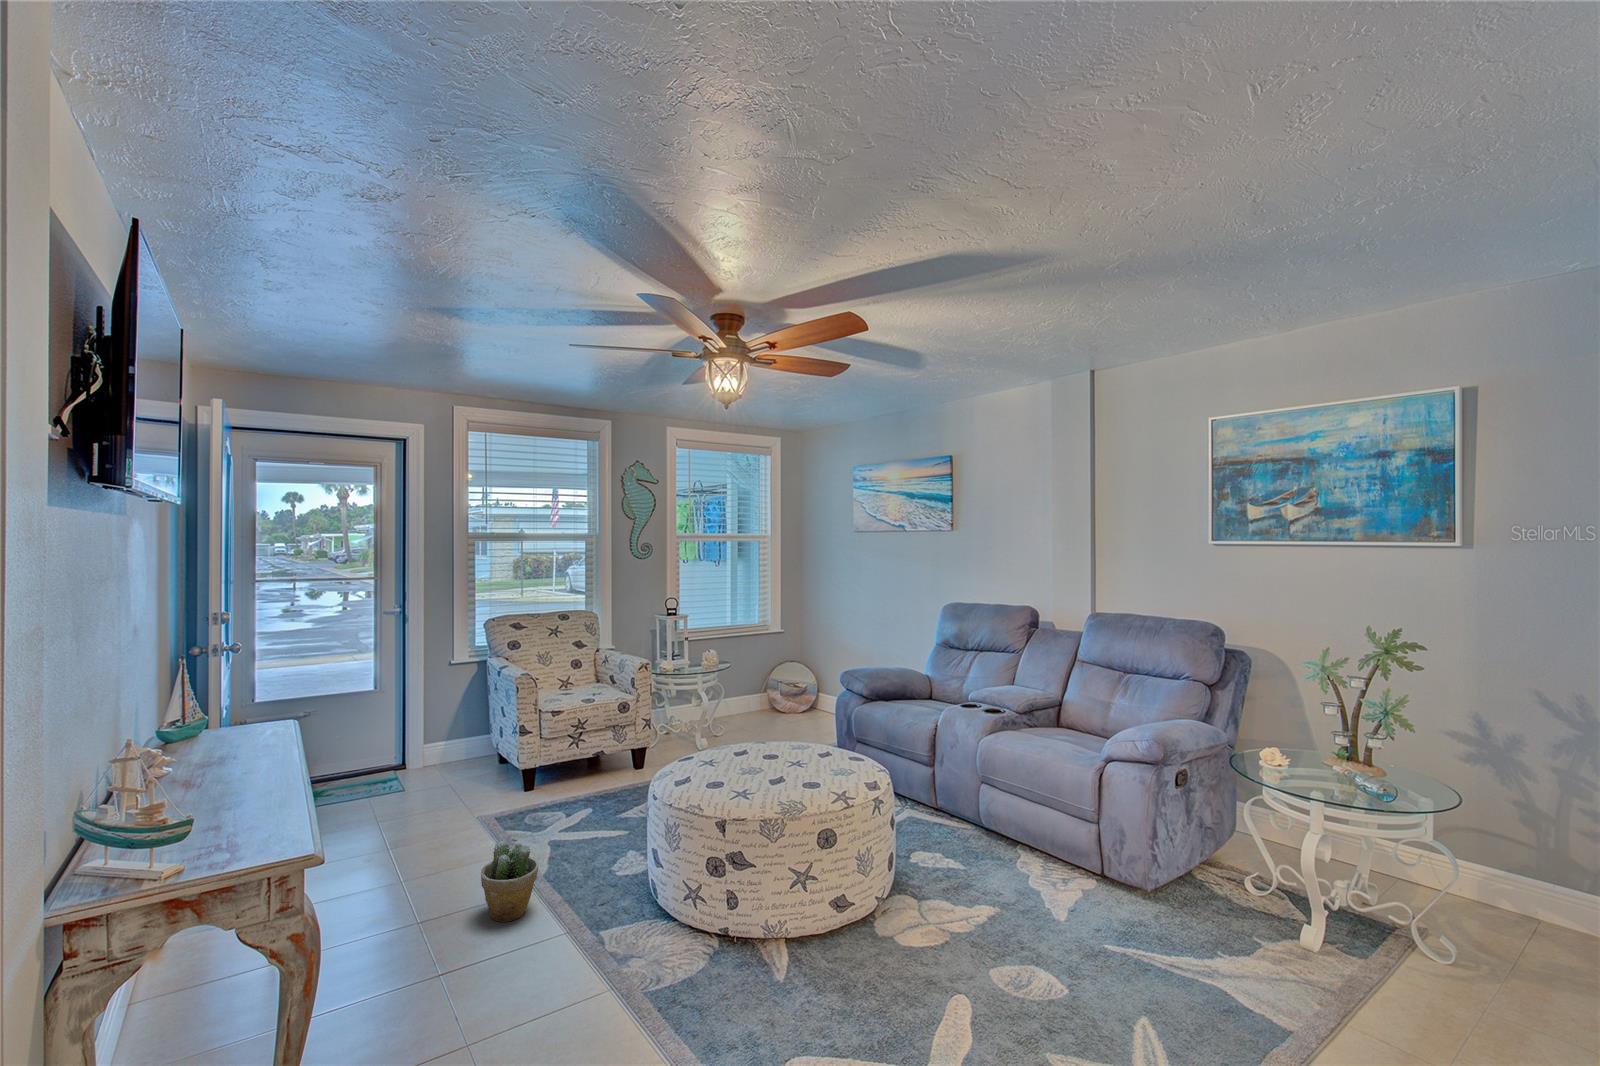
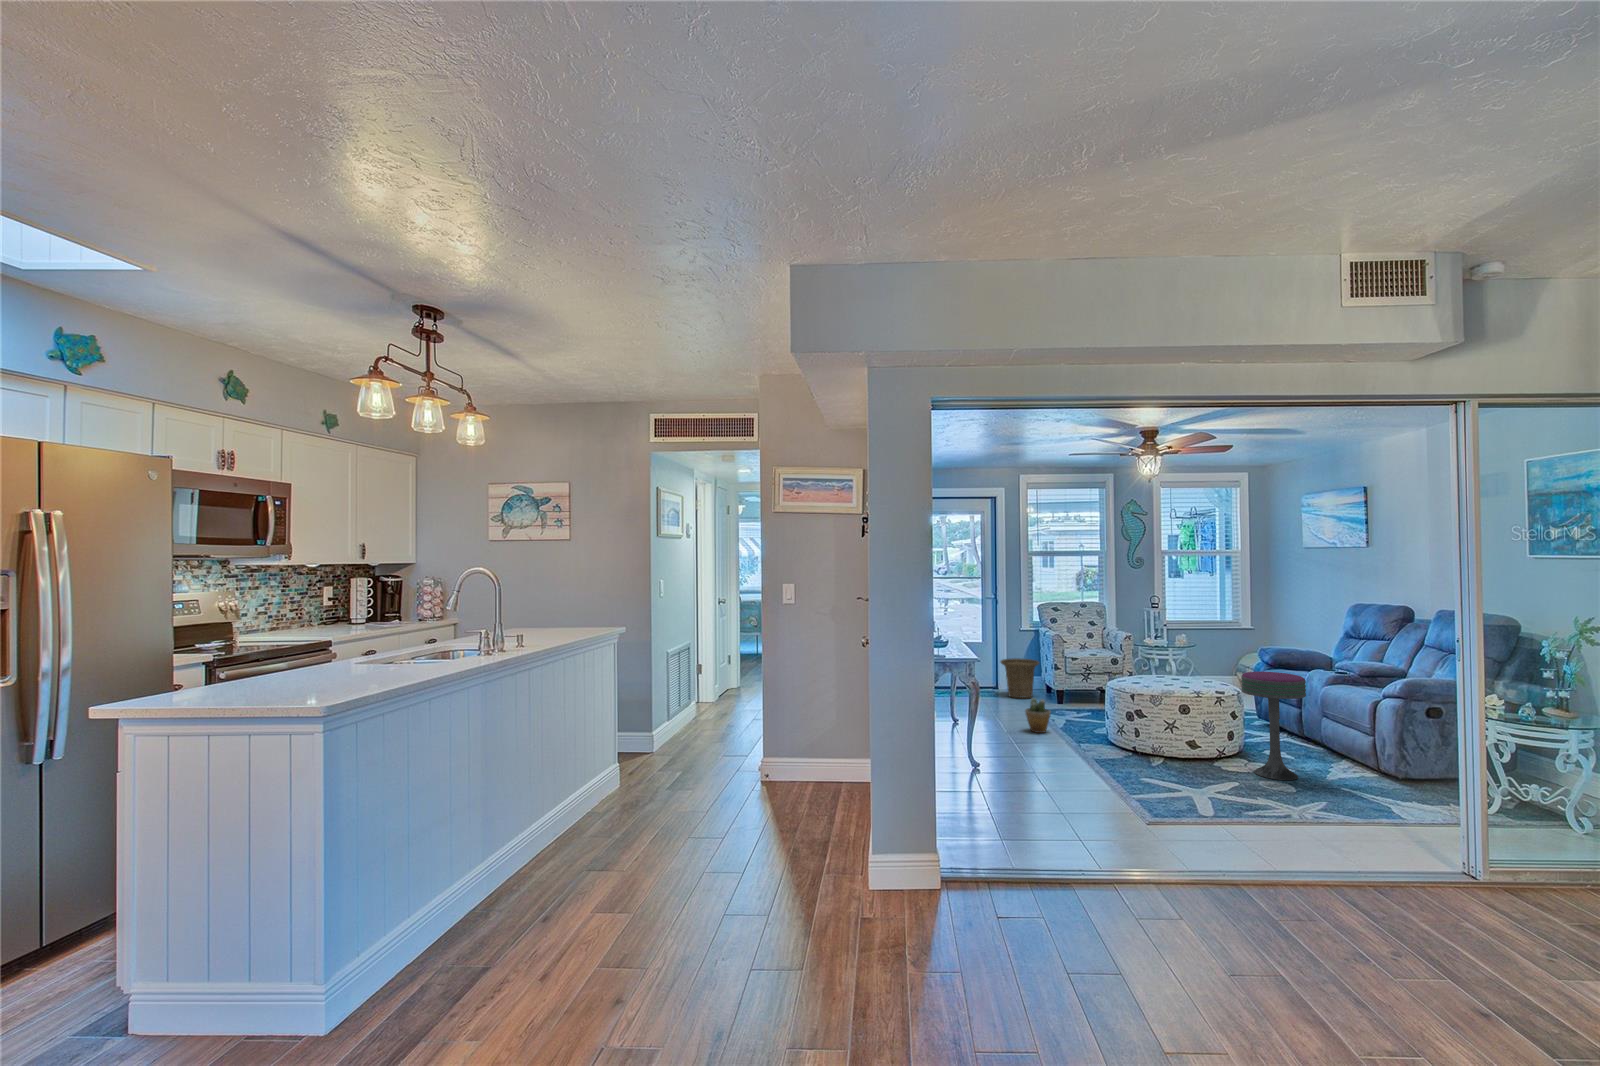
basket: none [412,712,489,793] -> present [1001,658,1039,699]
bar stool: none [913,750,1010,954] -> present [1241,672,1306,780]

